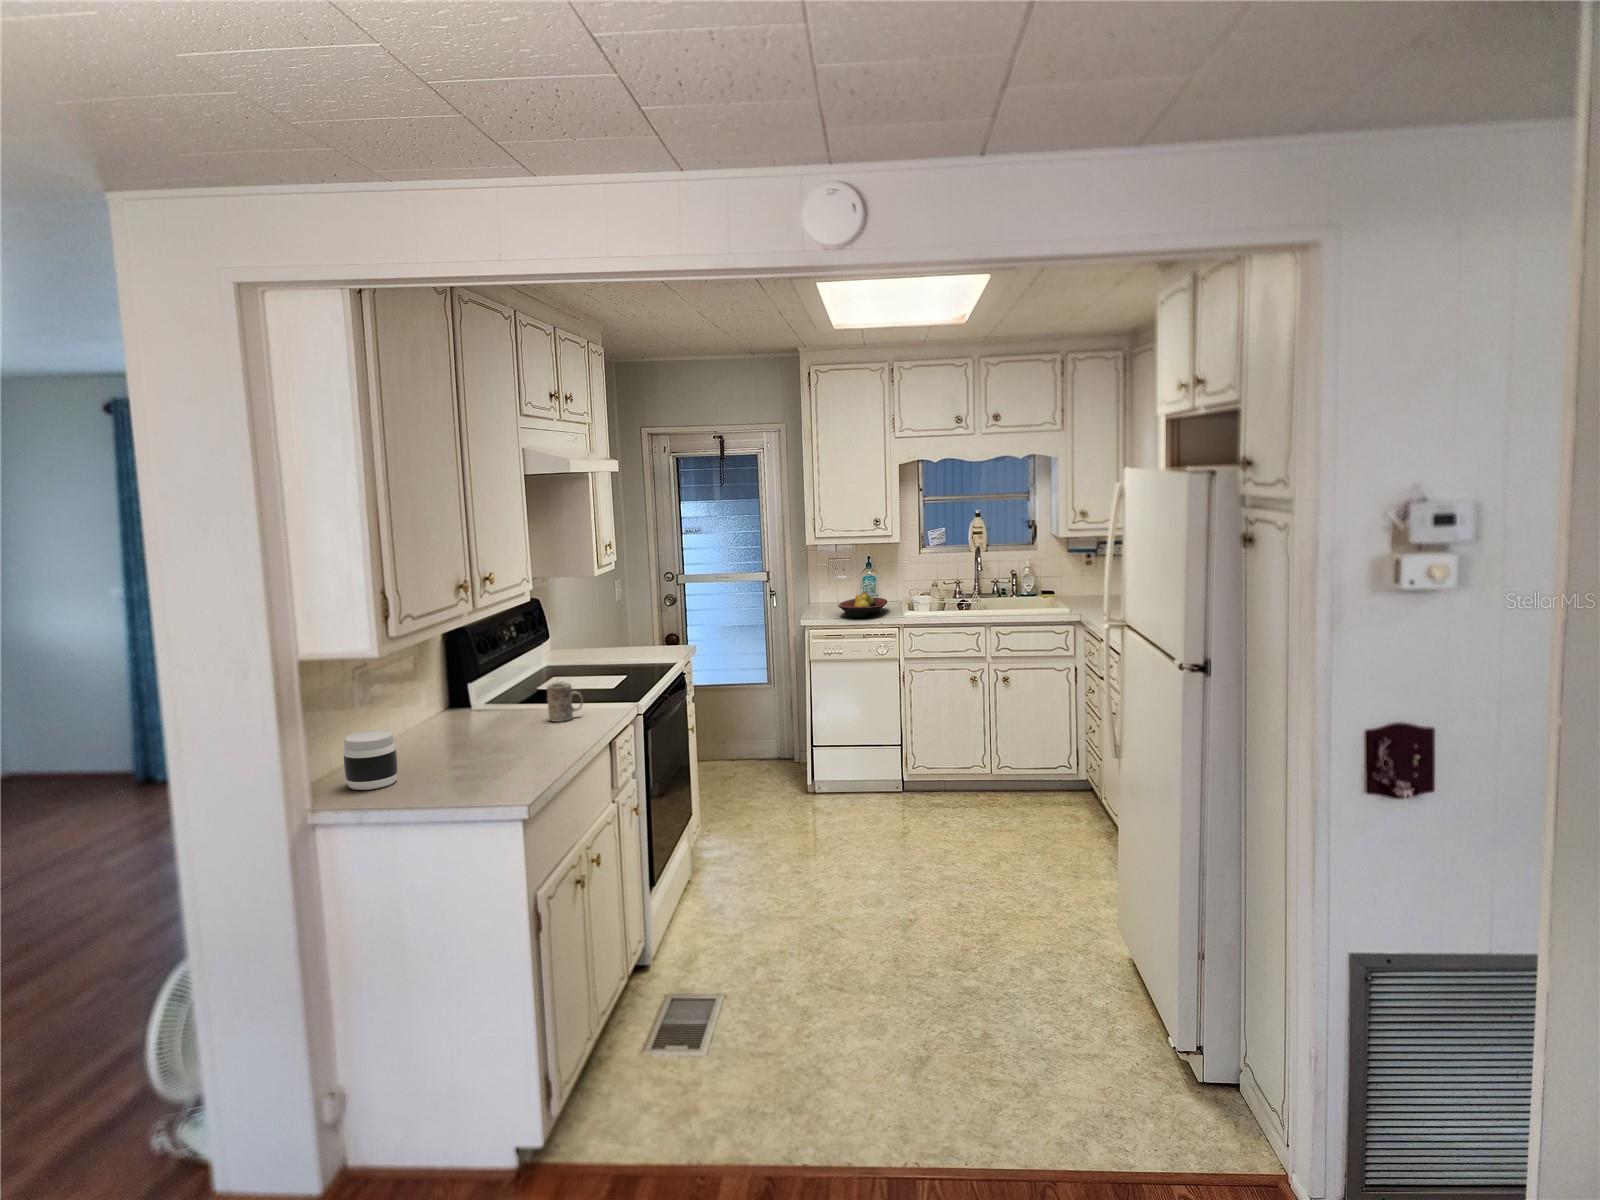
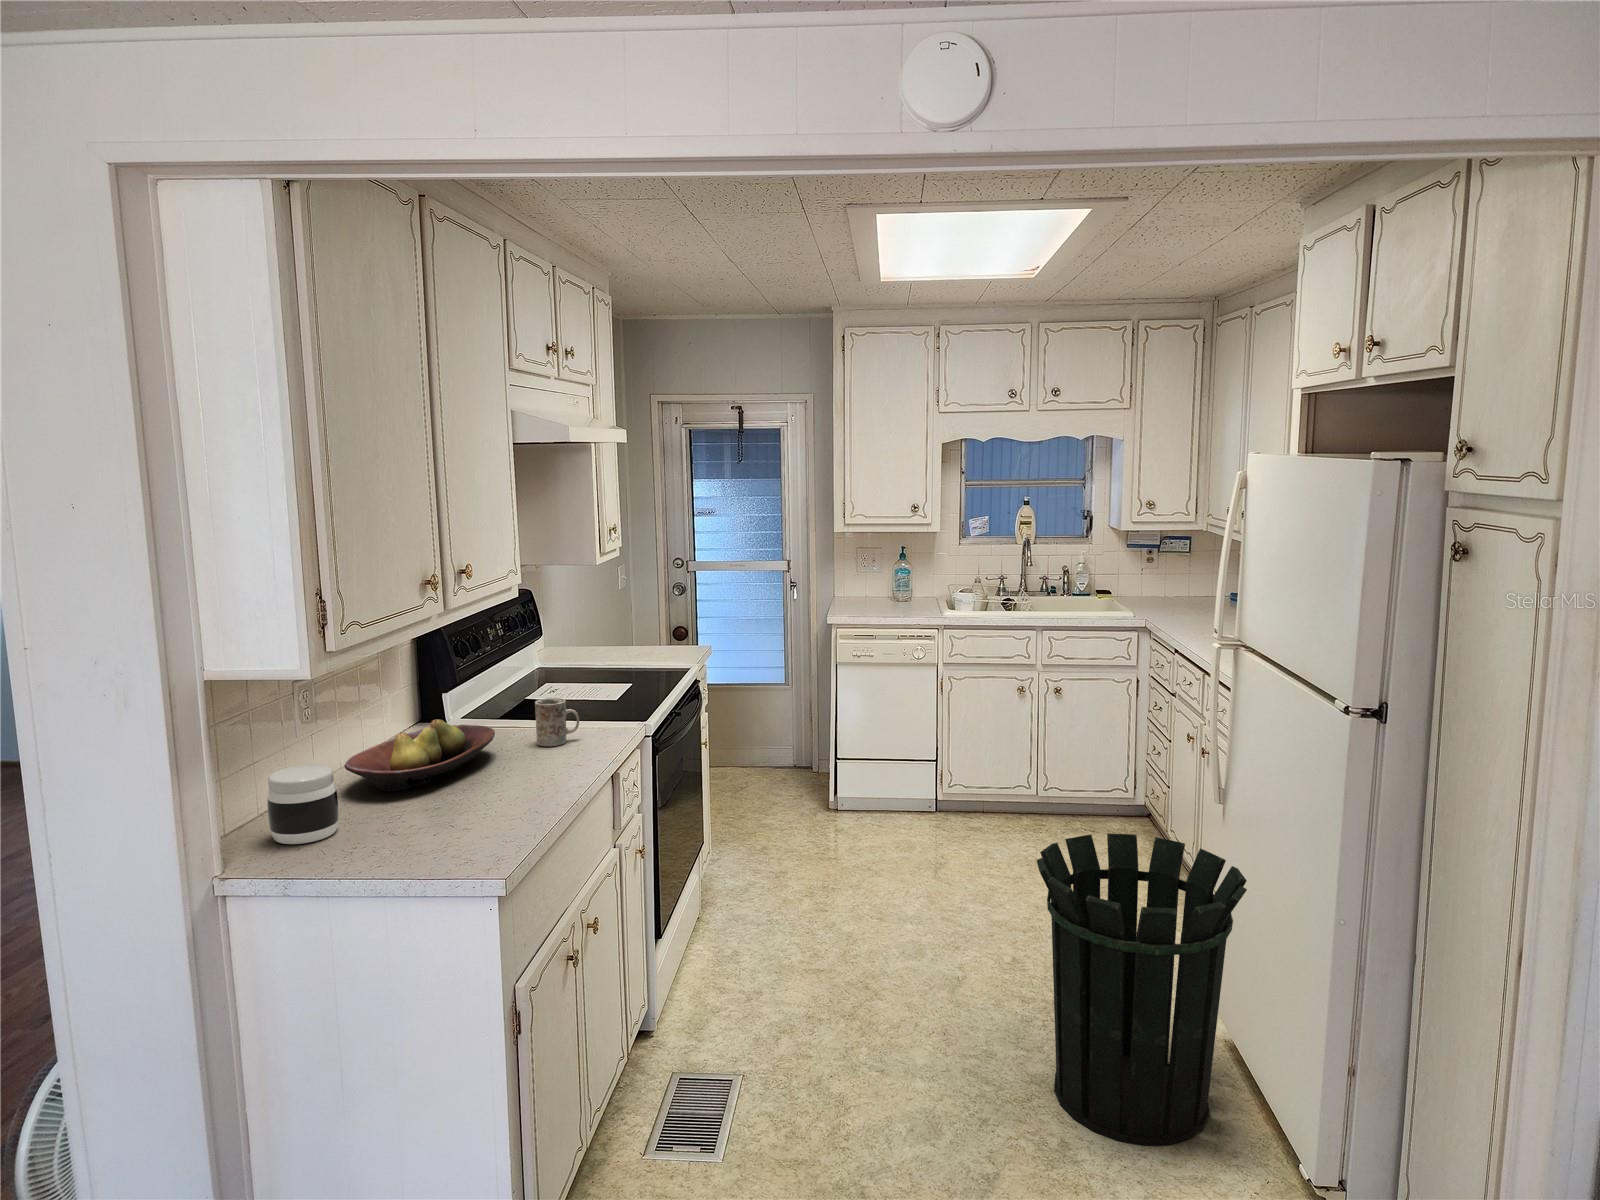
fruit bowl: present [838,592,887,618] -> present [345,719,495,791]
waste bin: none [960,786,1127,1032] -> present [1037,833,1247,1145]

